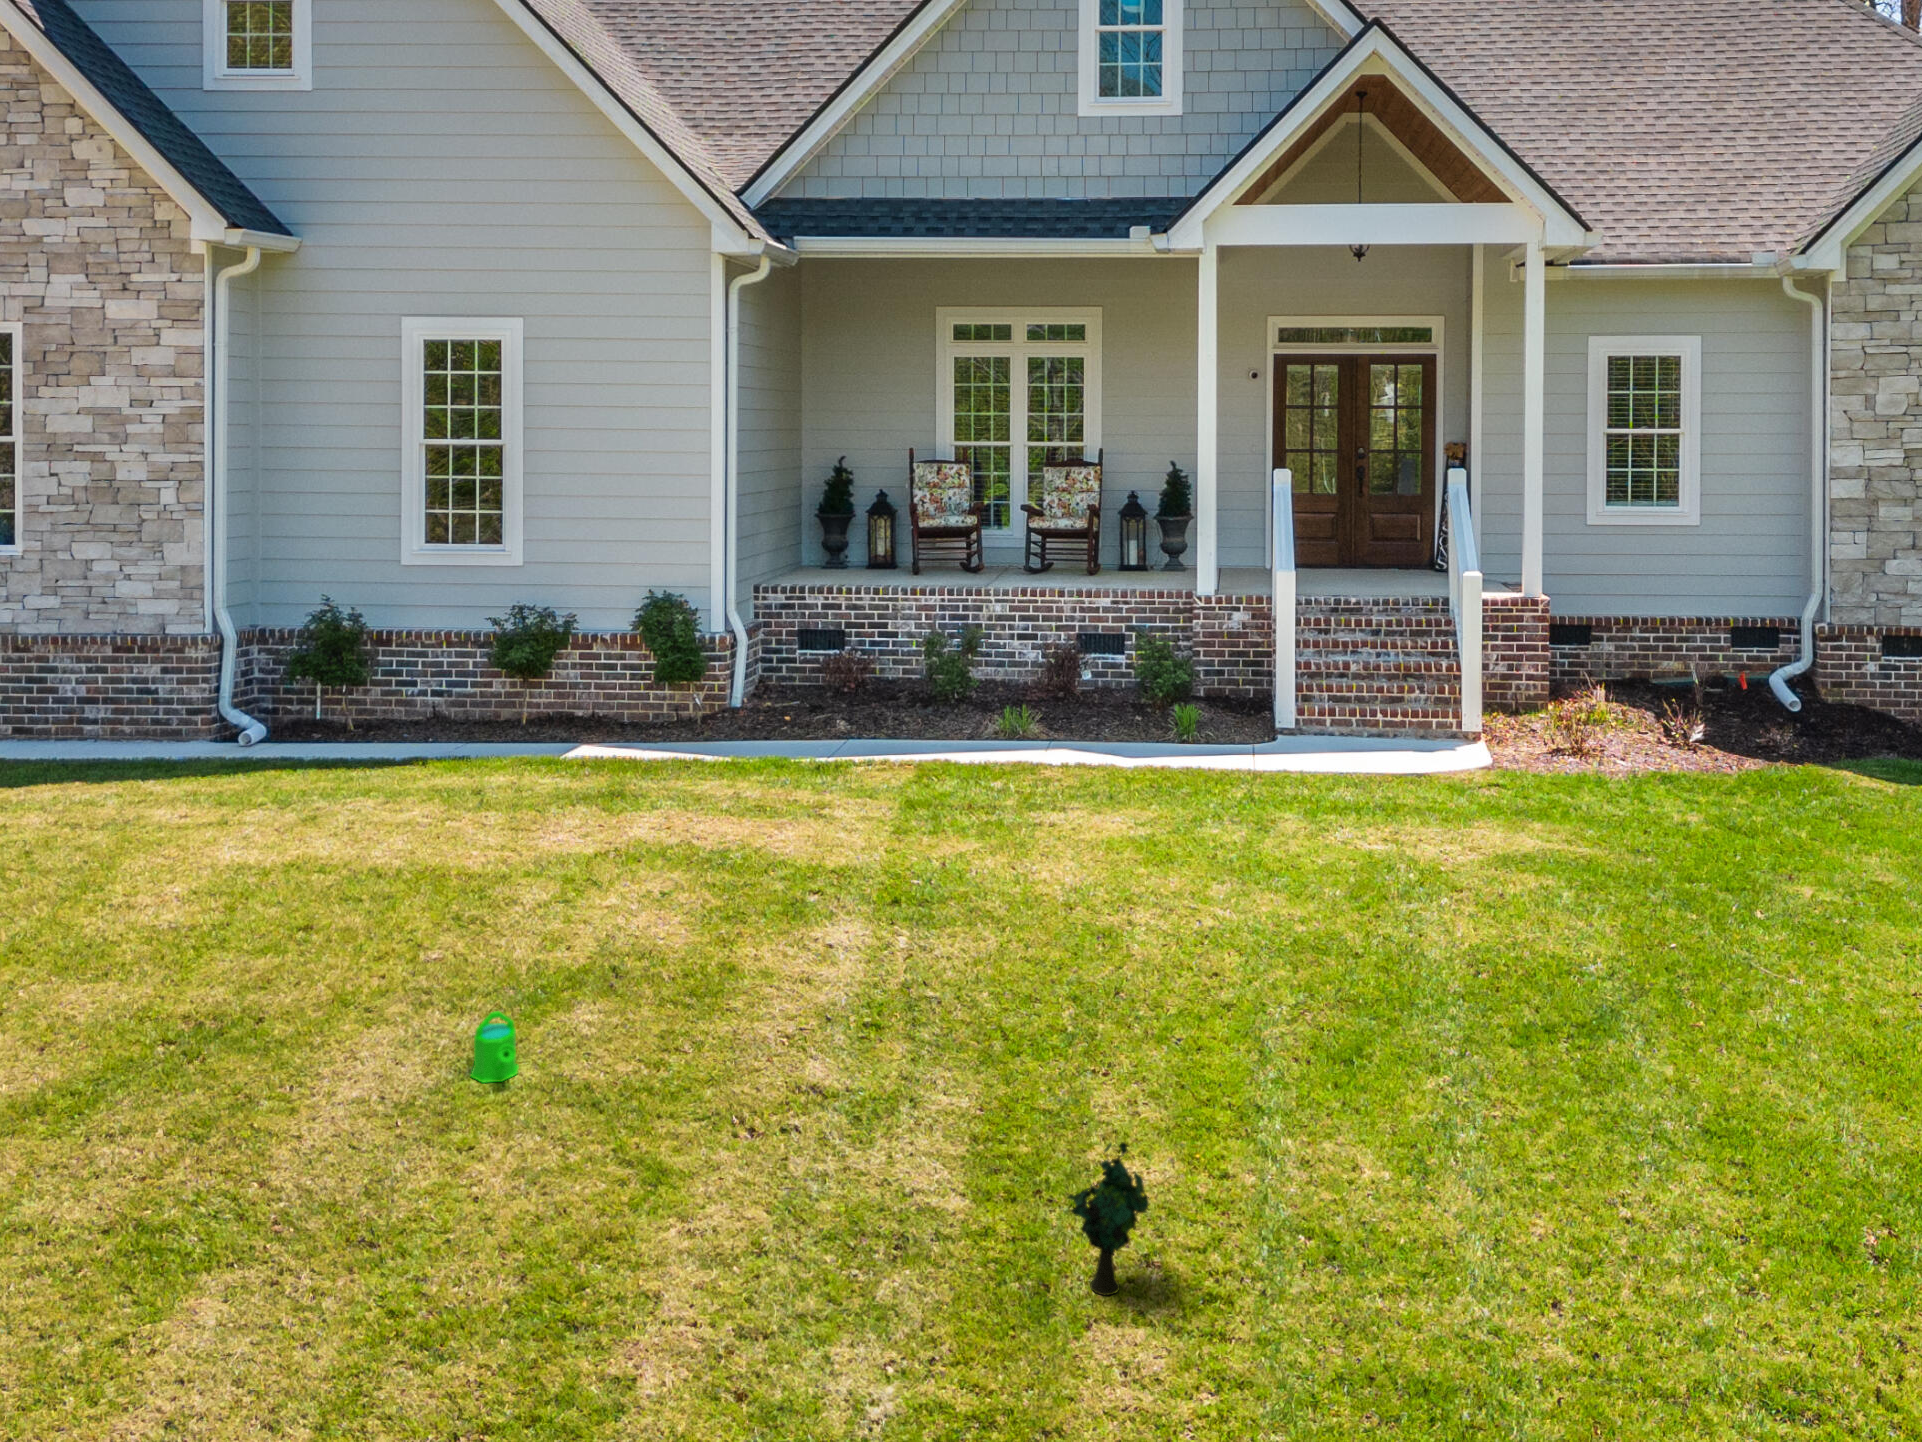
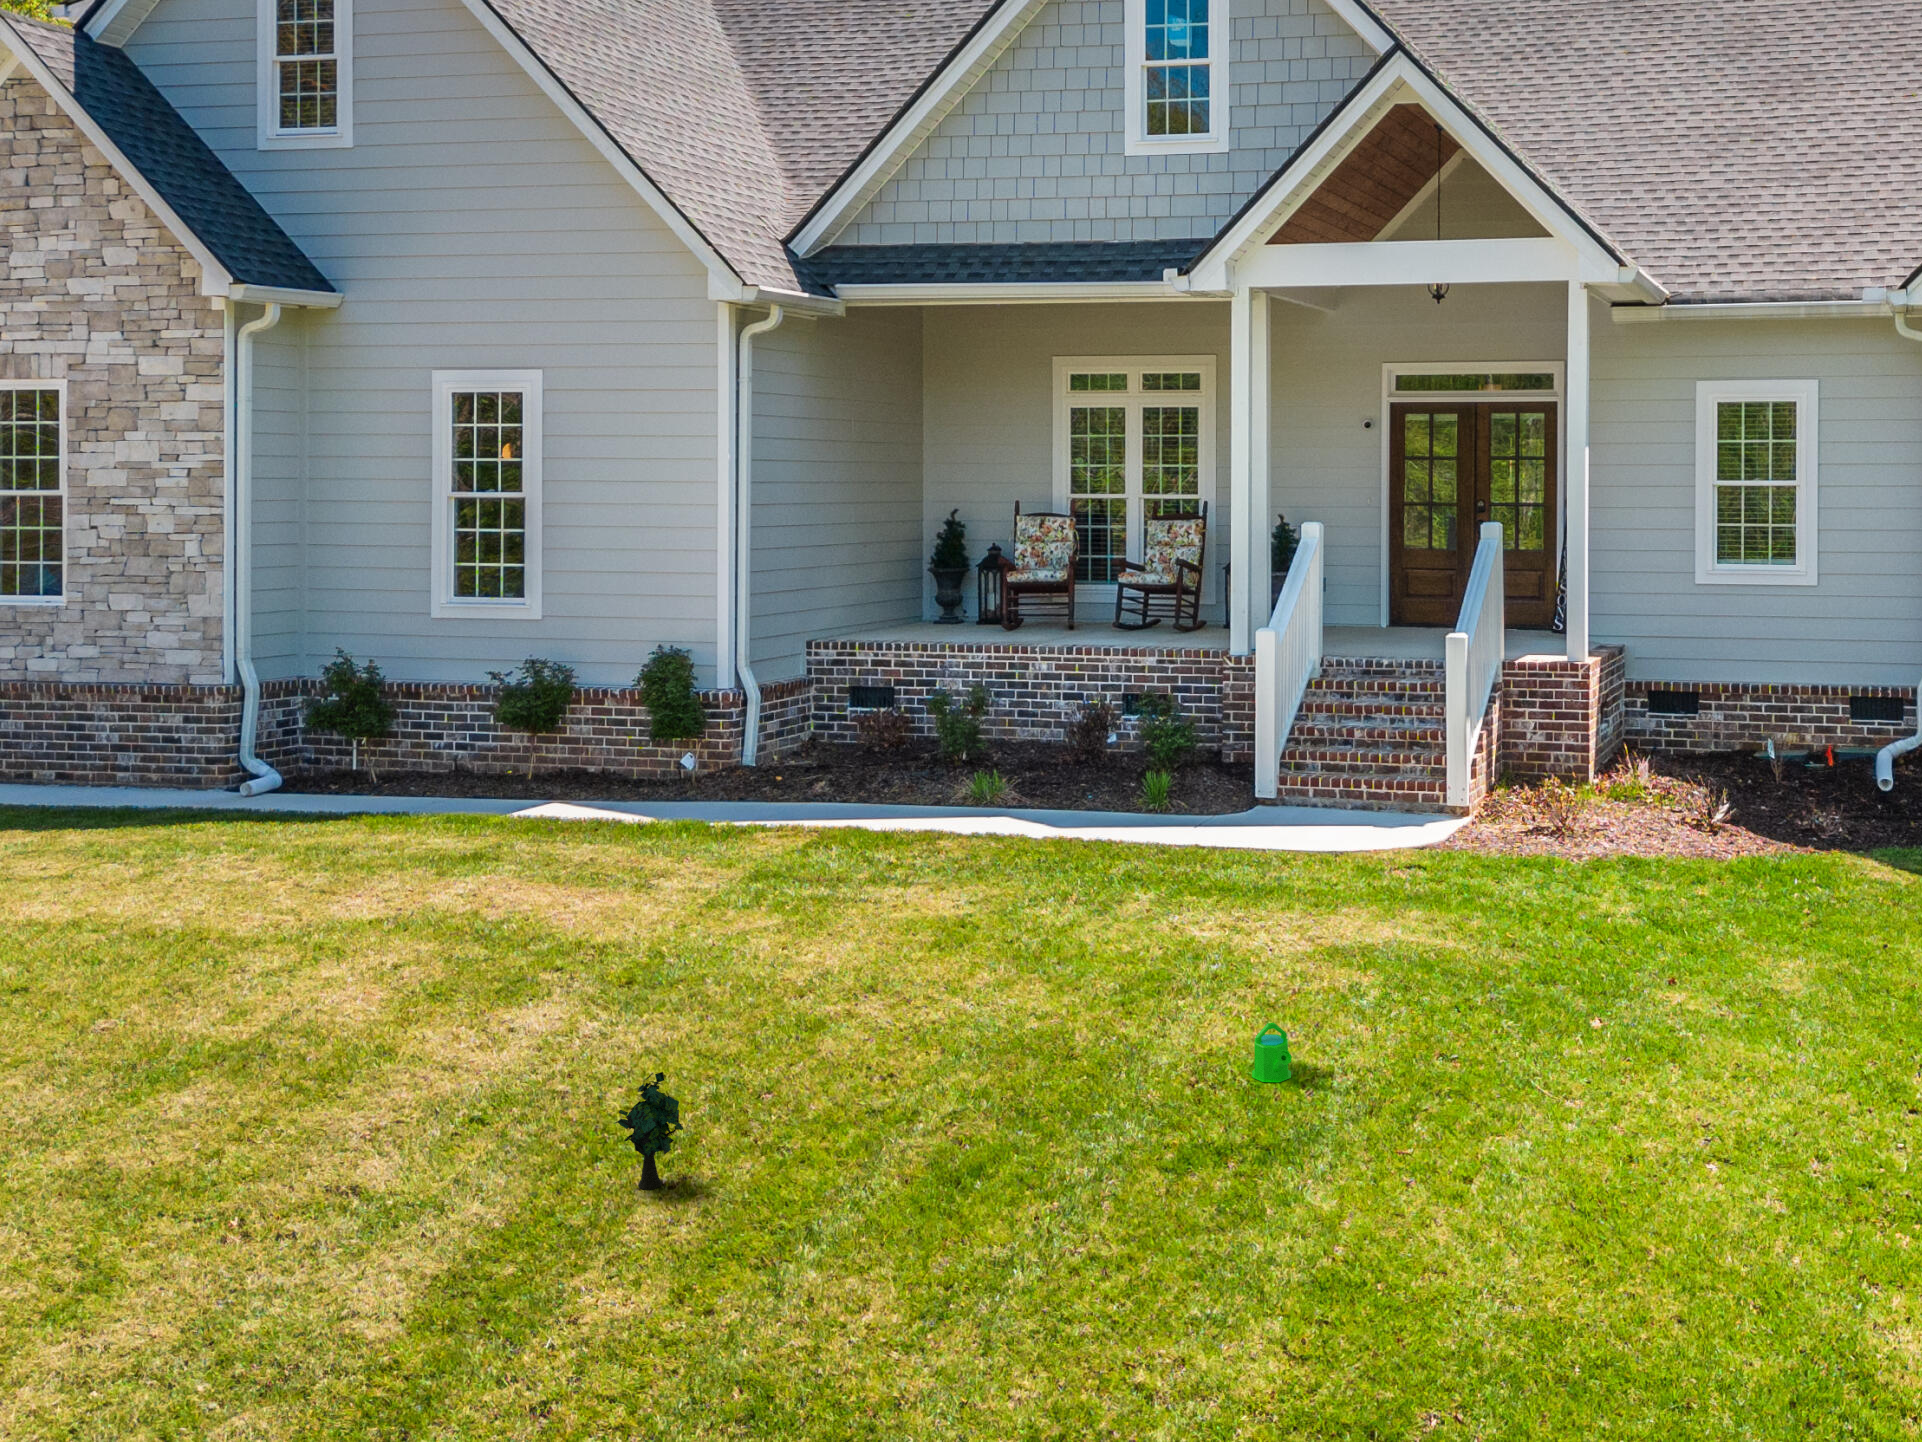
watering can: present [471,1011,519,1083] -> present [1252,1023,1292,1082]

